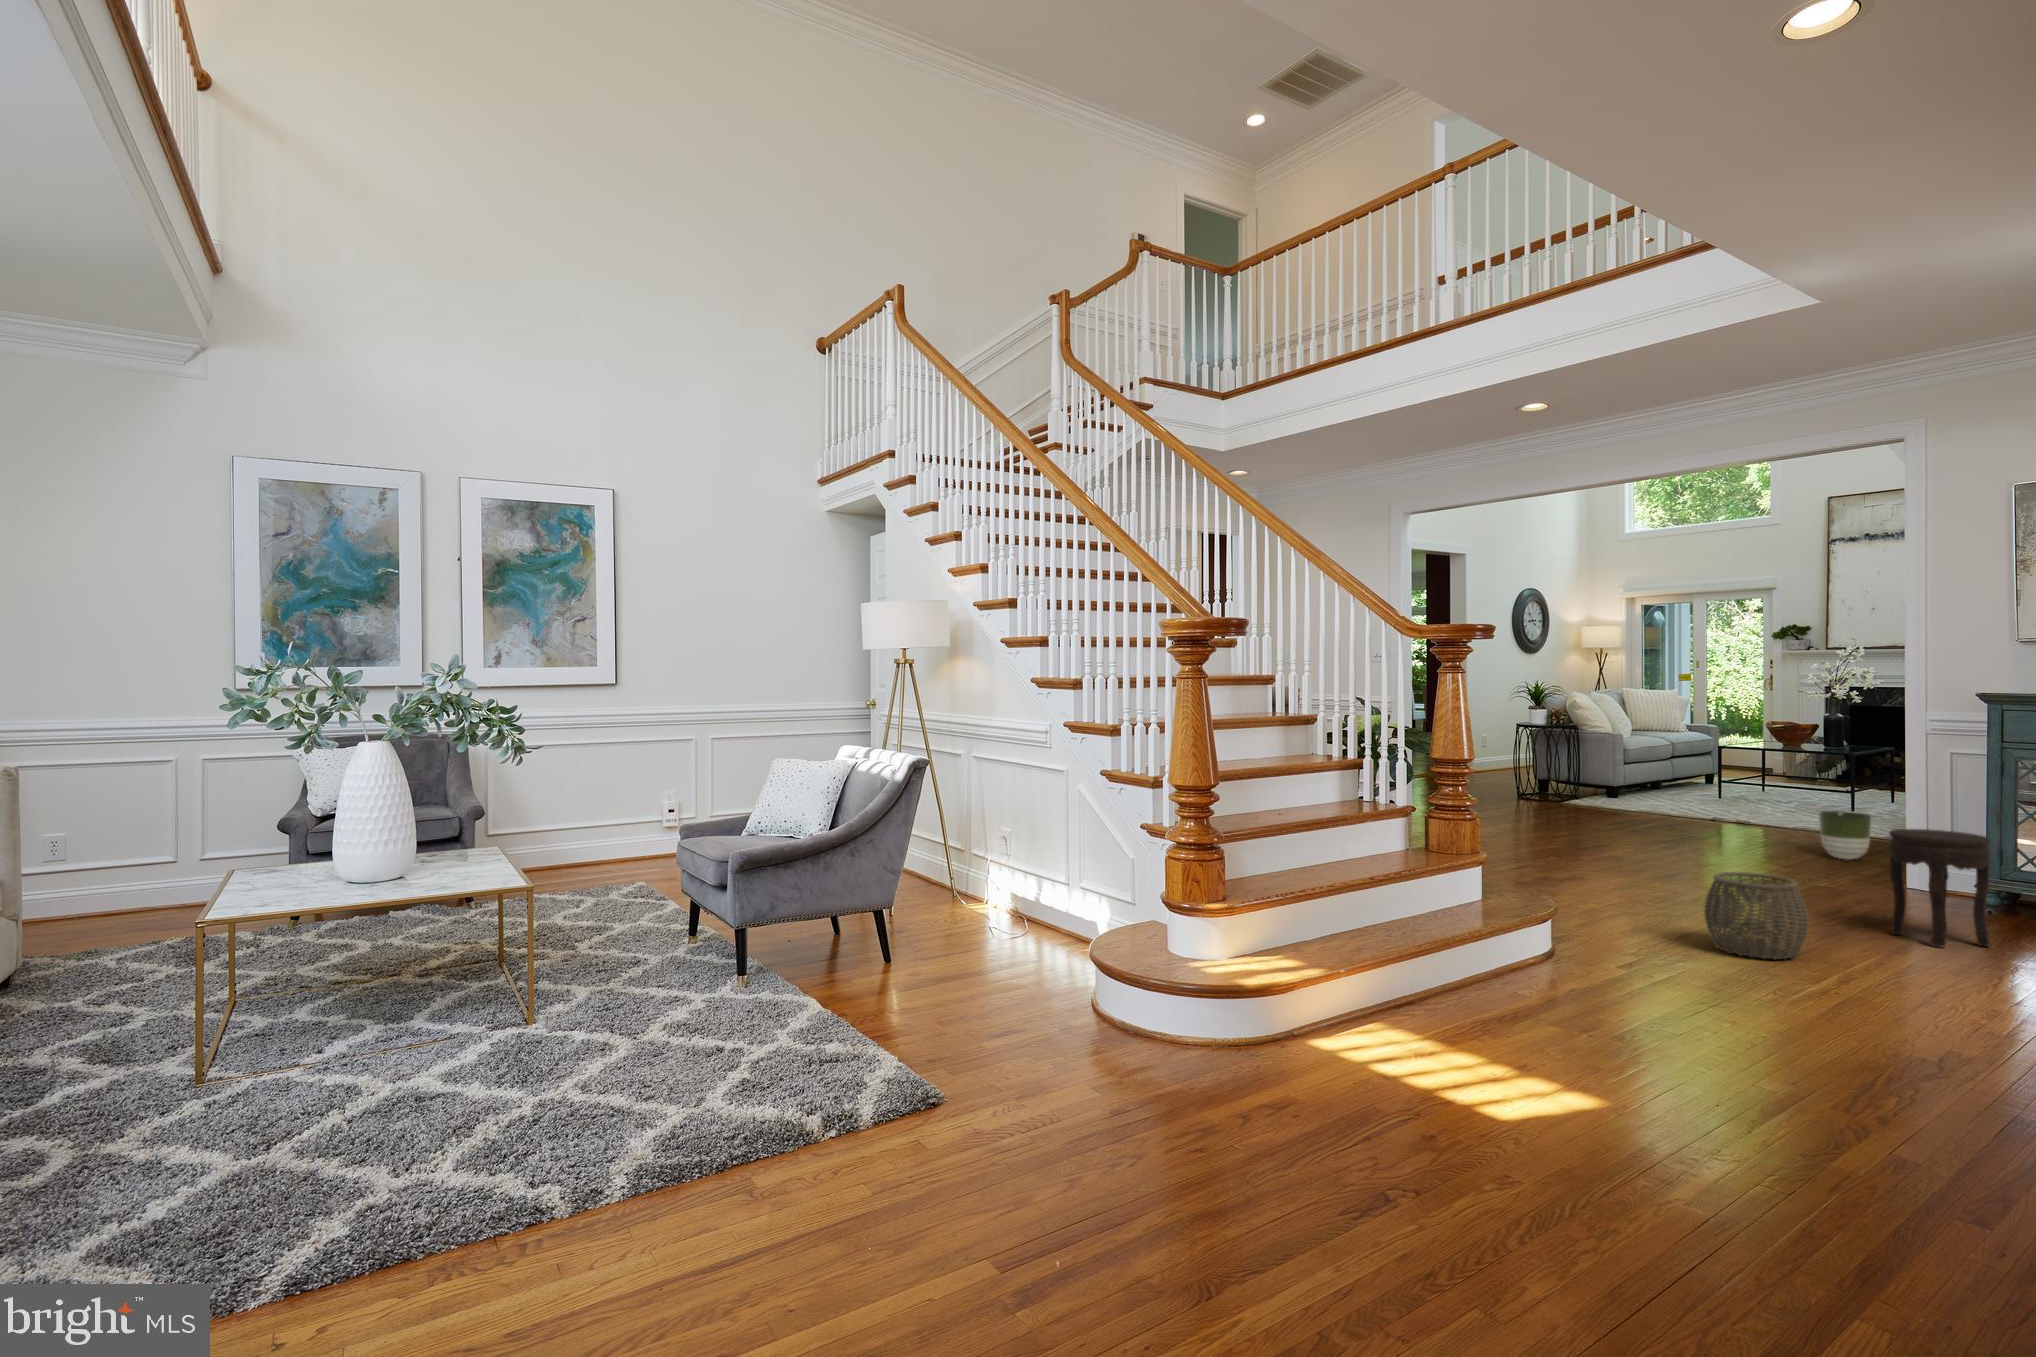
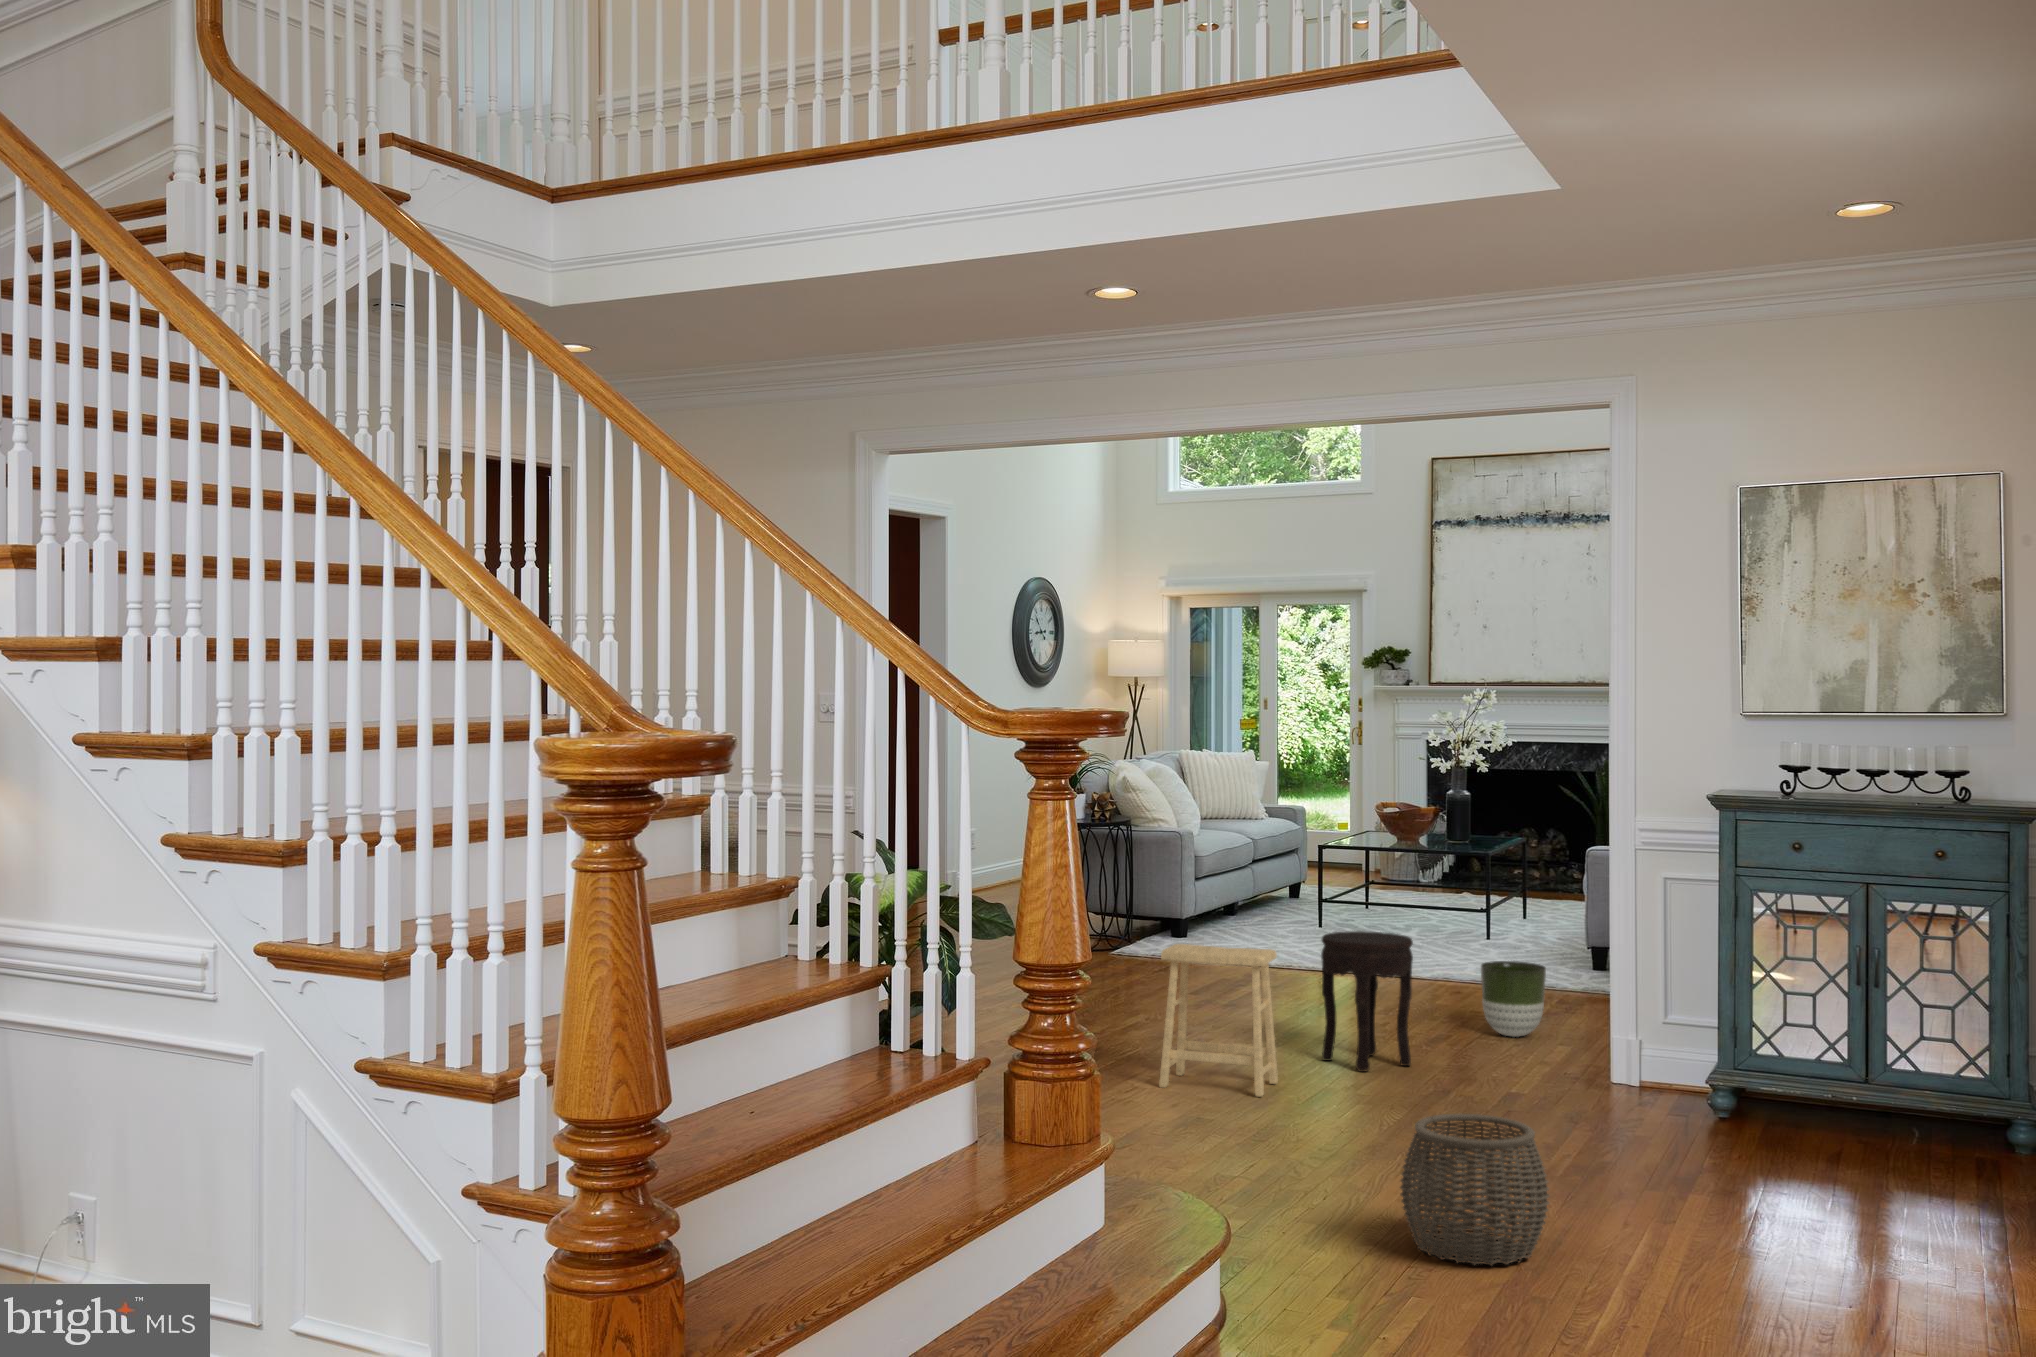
footstool: none [1573,785,1655,875] -> present [1159,944,1278,1097]
side table: present [1889,829,1991,947] -> present [1321,931,1413,1072]

